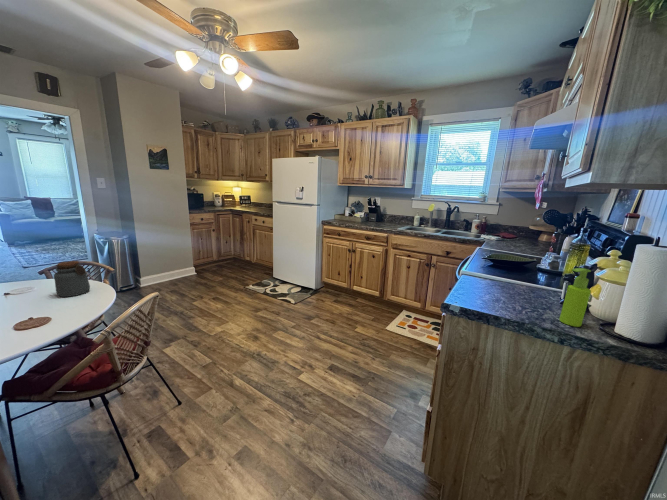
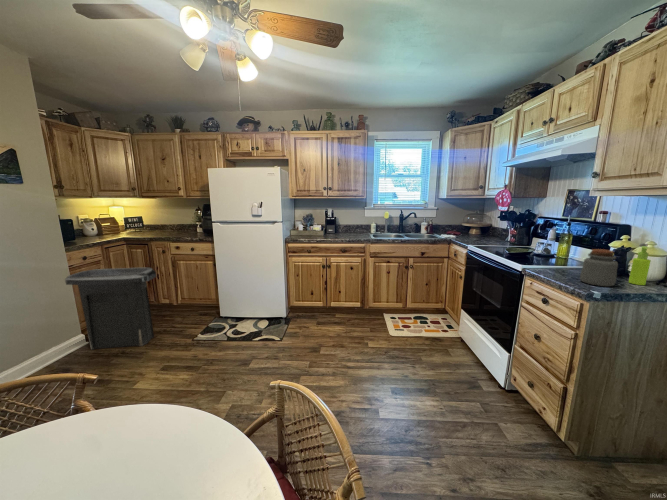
trash can: none [186,227,230,282] -> present [65,268,156,350]
jar: present [54,261,90,297] -> present [580,249,618,286]

